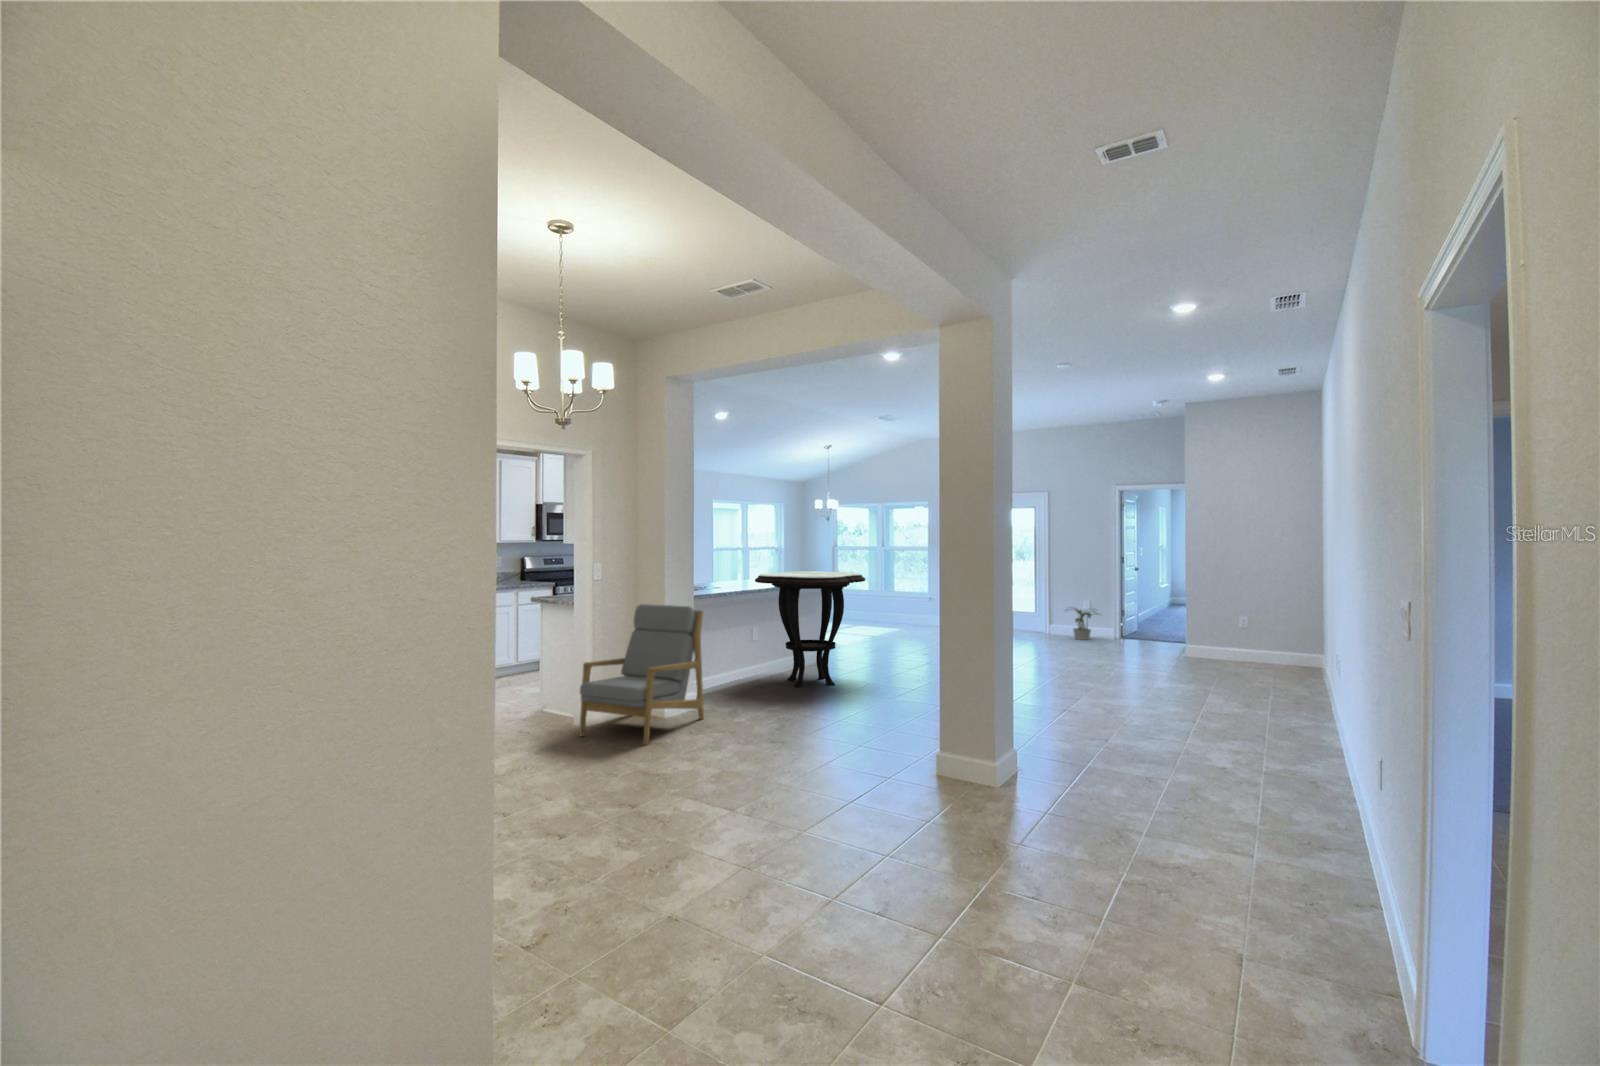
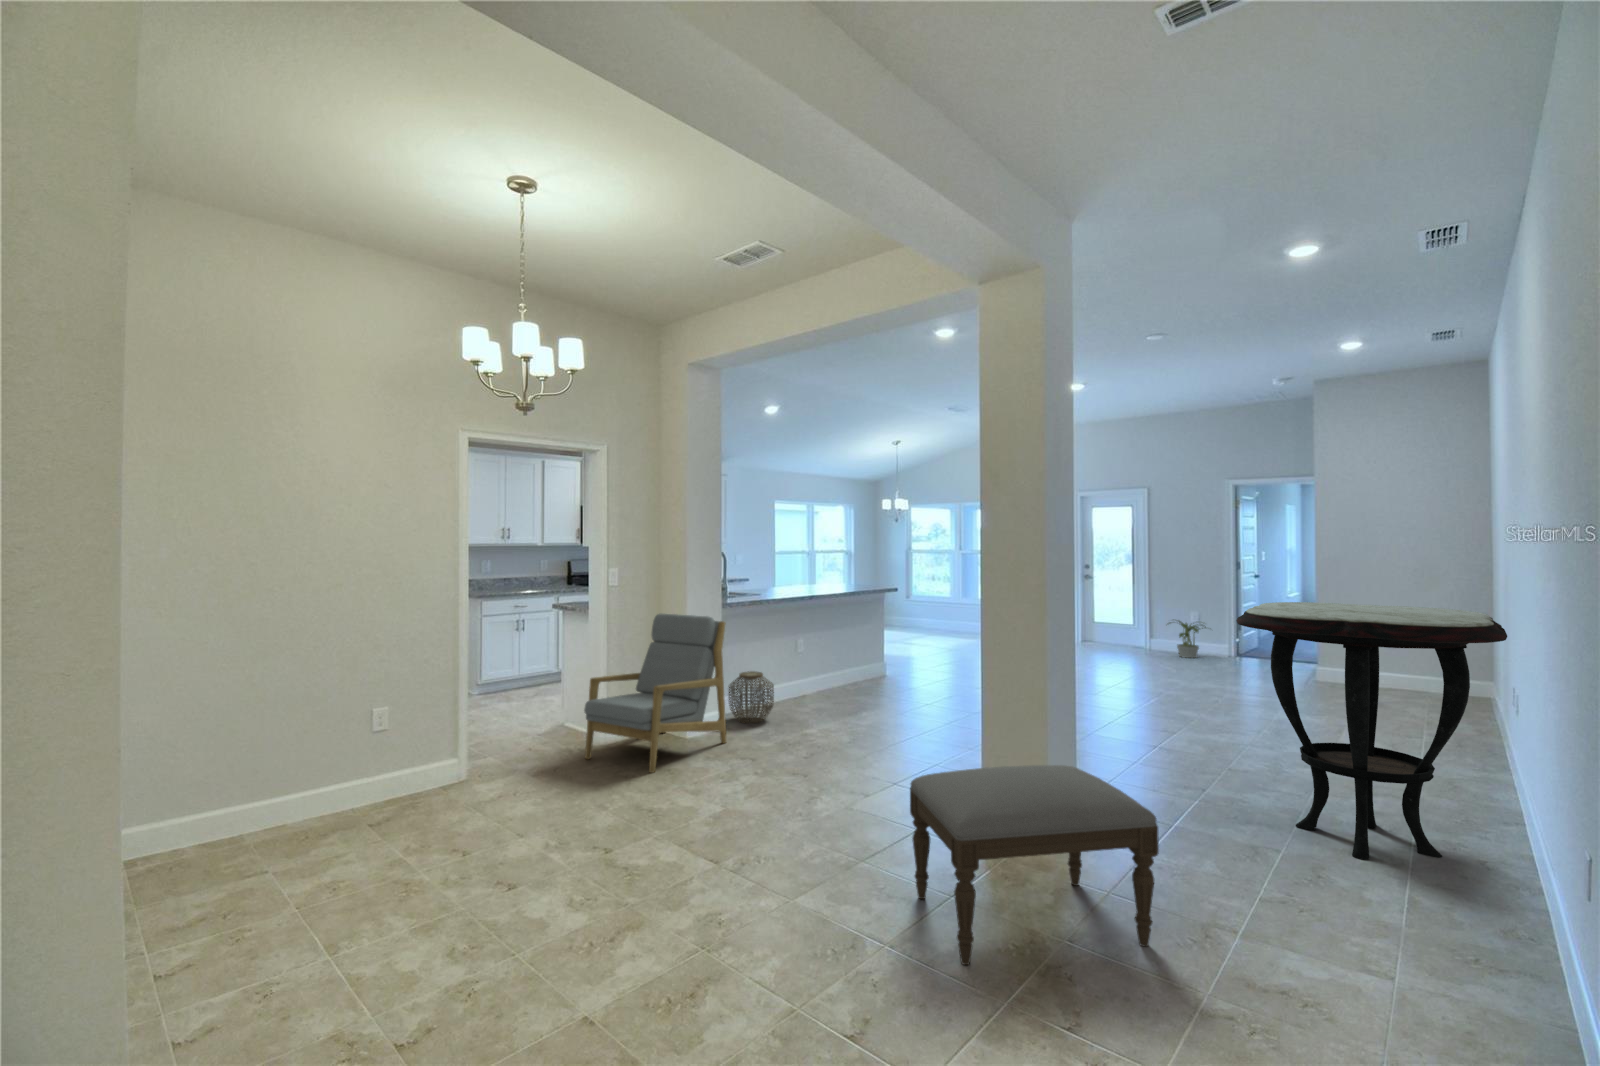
side table: present [755,571,865,687] -> present [1236,602,1507,860]
woven basket: none [699,656,740,703] -> present [729,671,774,723]
ottoman: none [897,717,1091,867] -> present [910,765,1159,965]

